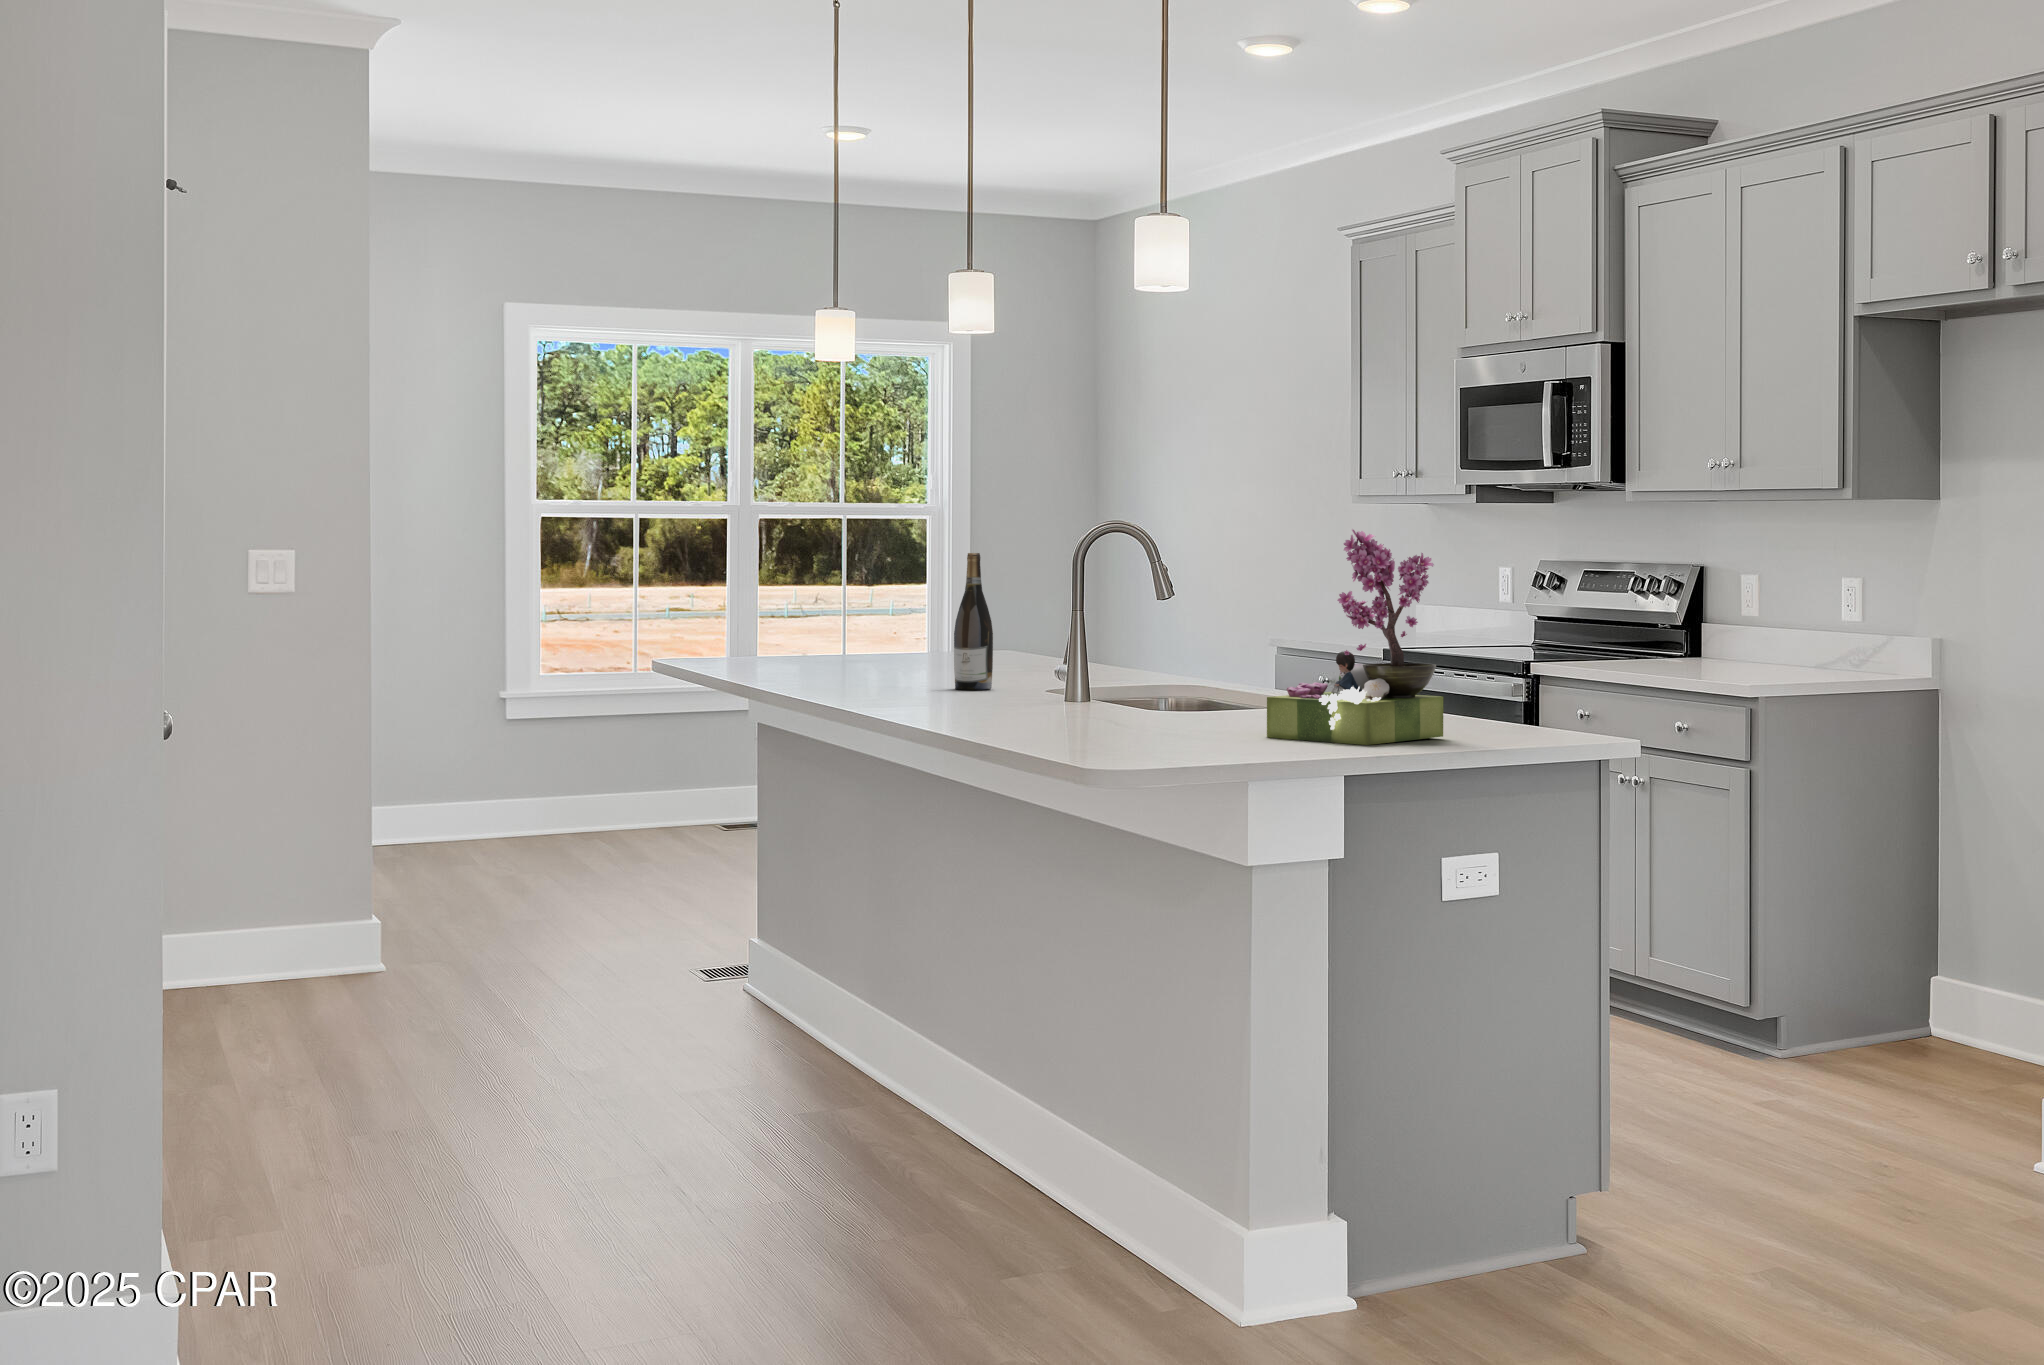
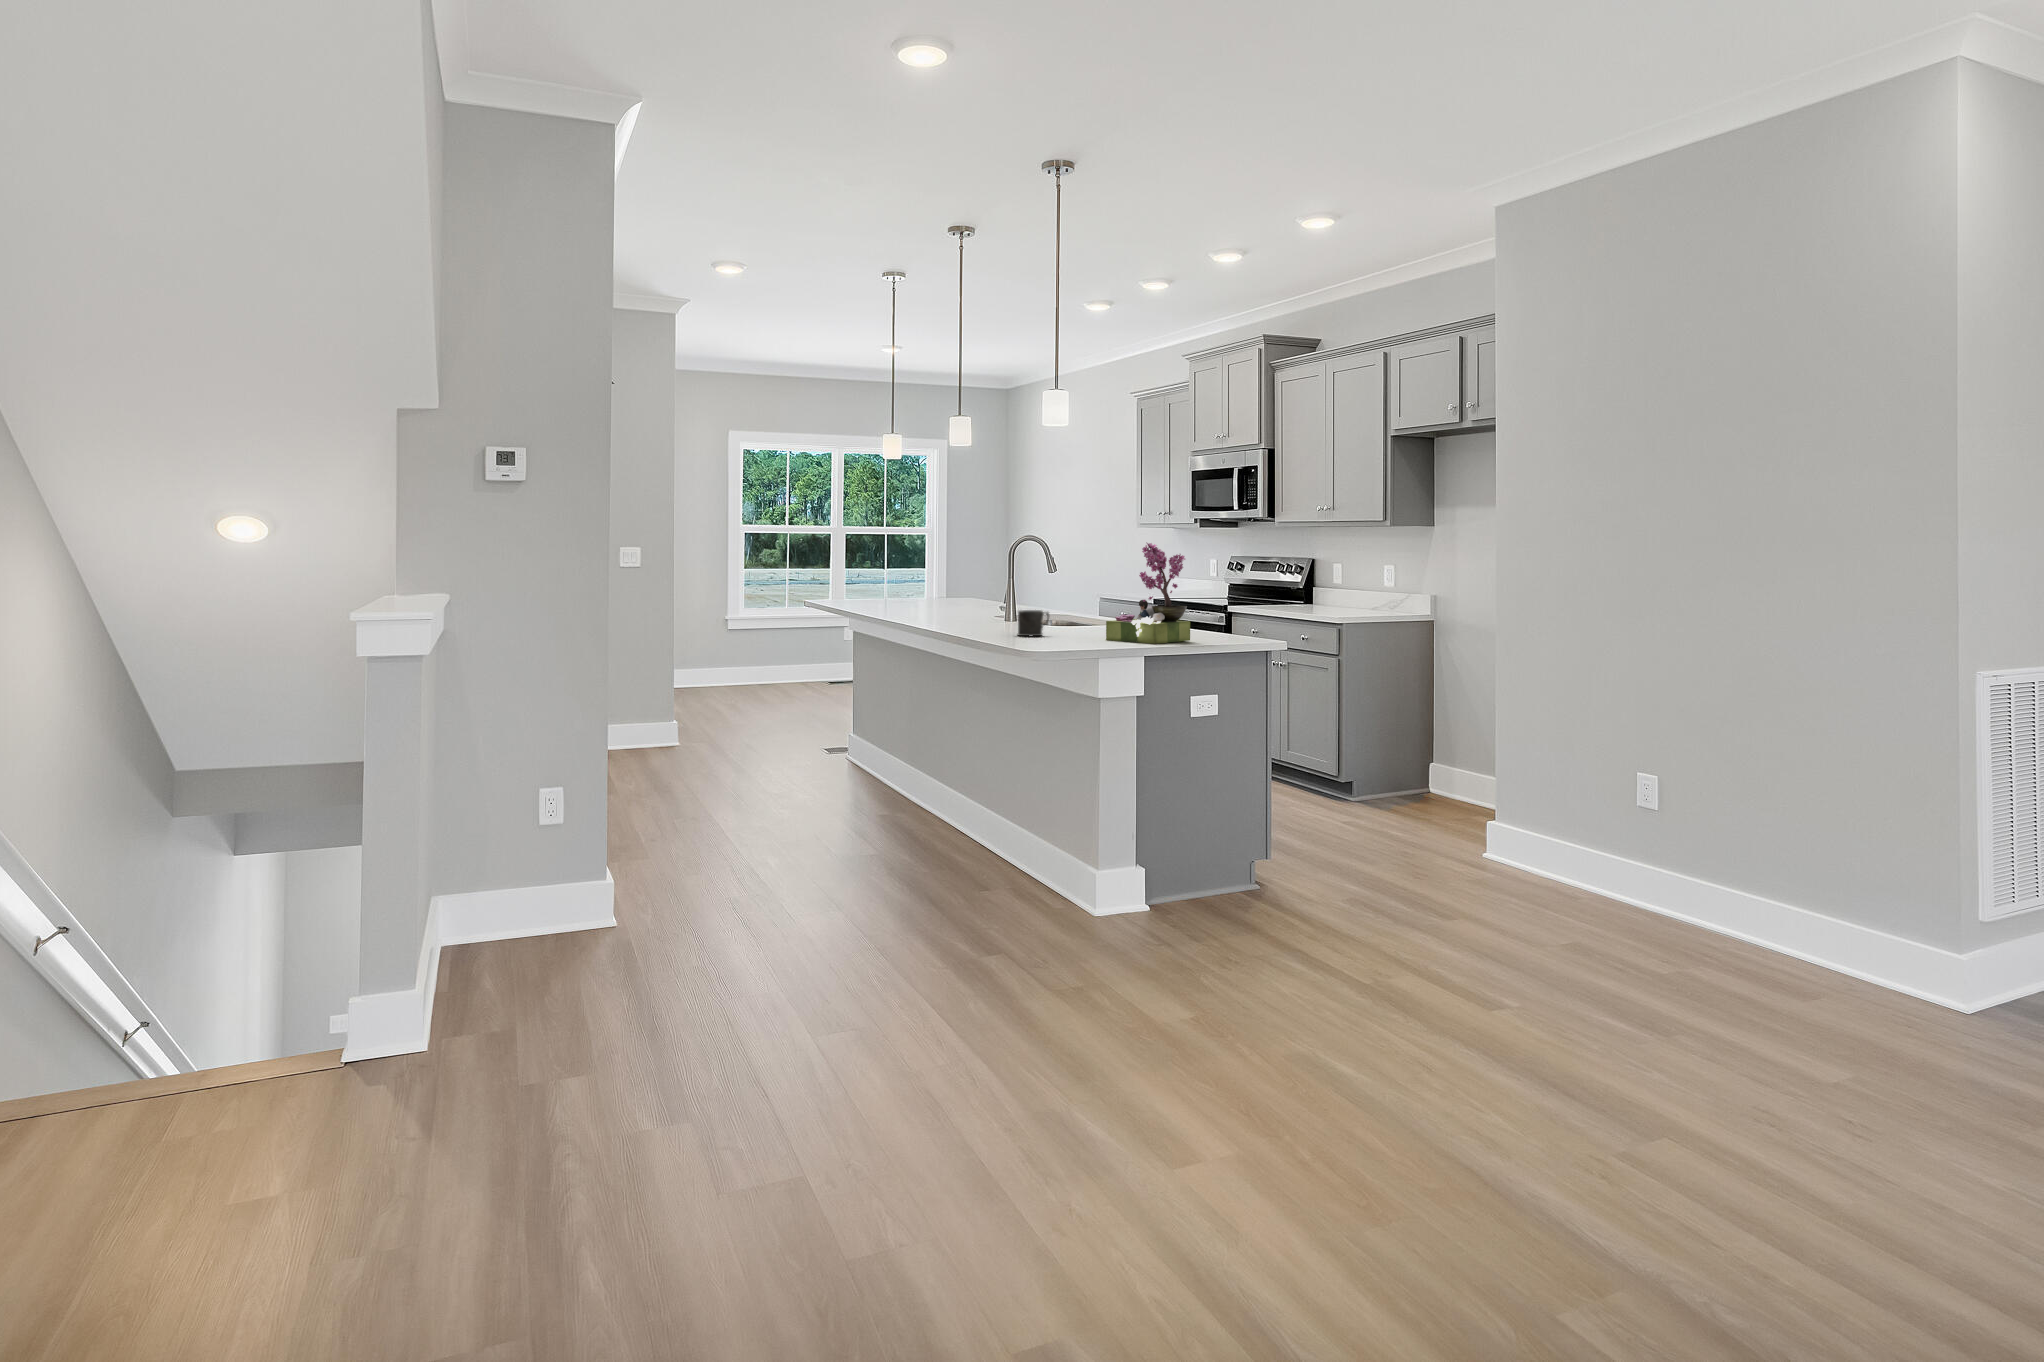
wine bottle: present [954,553,993,690] -> none [951,553,969,618]
mug: none [1079,675,1148,731] -> present [1018,610,1049,636]

